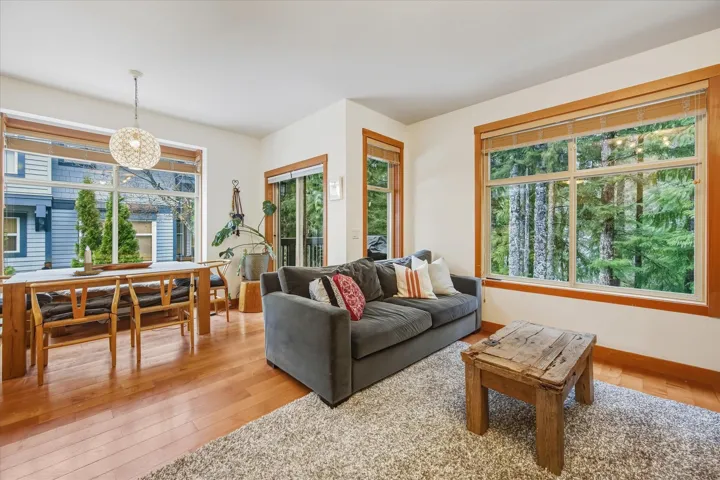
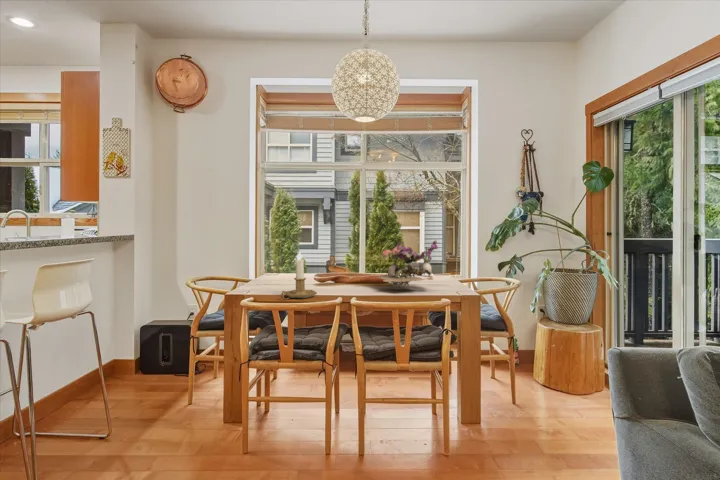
flower arrangement: none [143,238,186,267] -> present [377,240,438,288]

